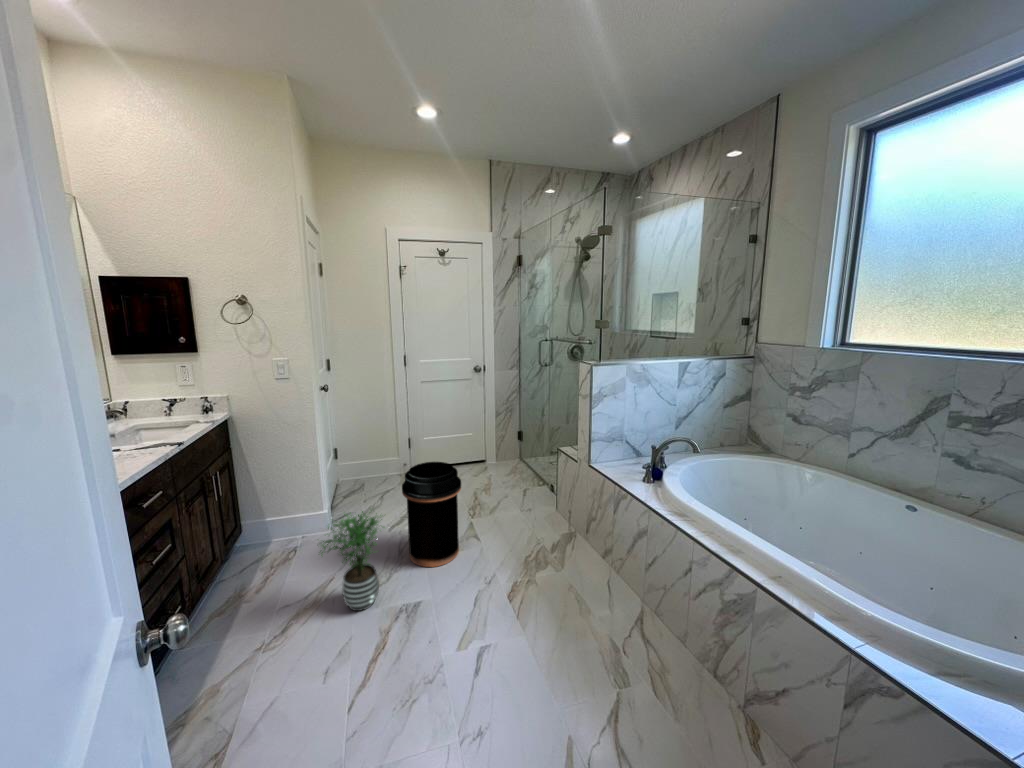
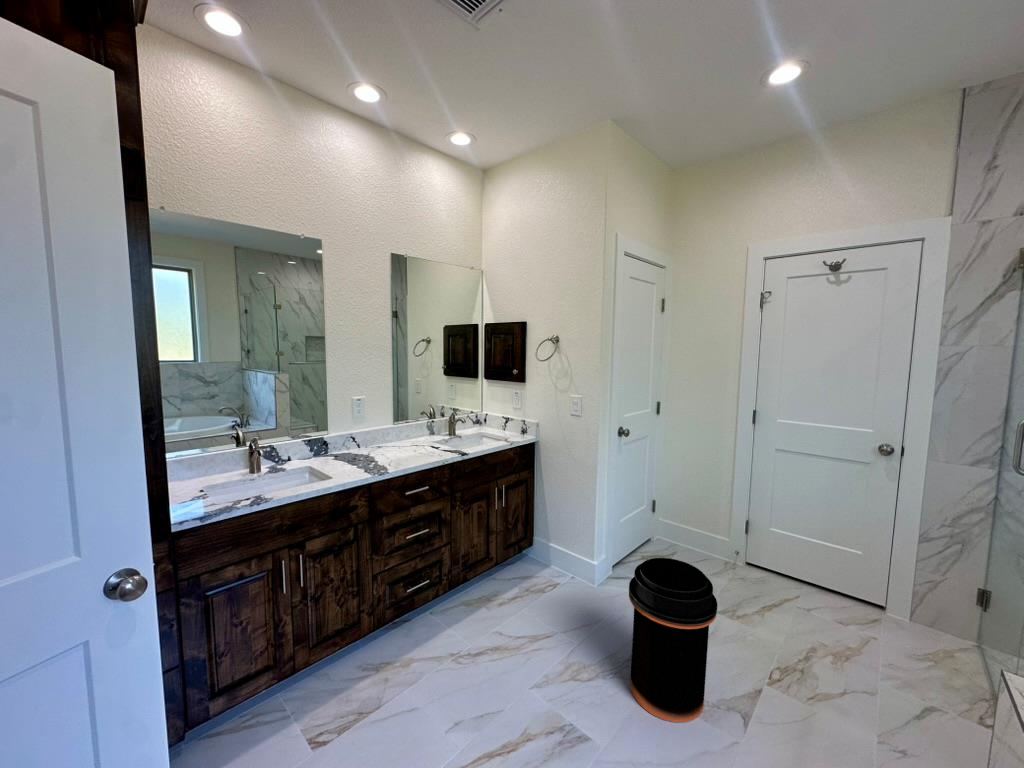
potted plant: present [320,511,382,611] -> none [505,570,585,695]

